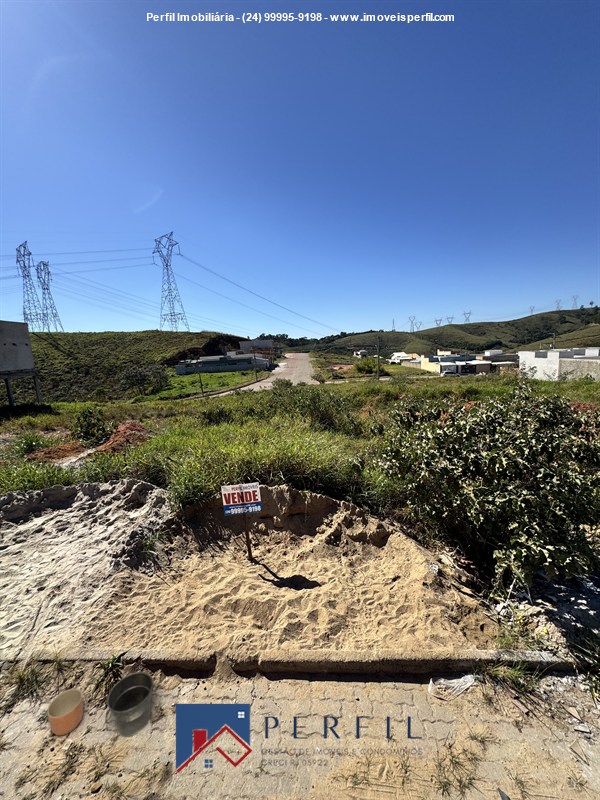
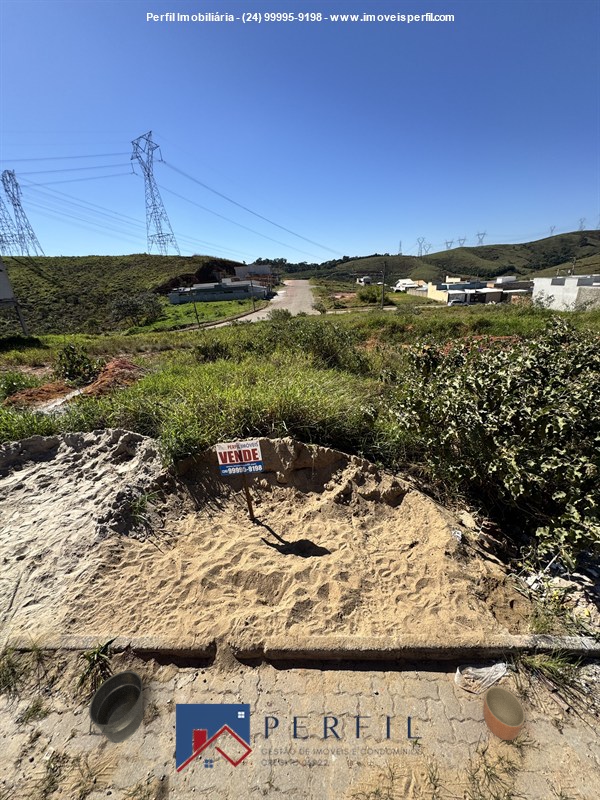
planter: present [47,688,83,735] -> present [483,686,525,740]

